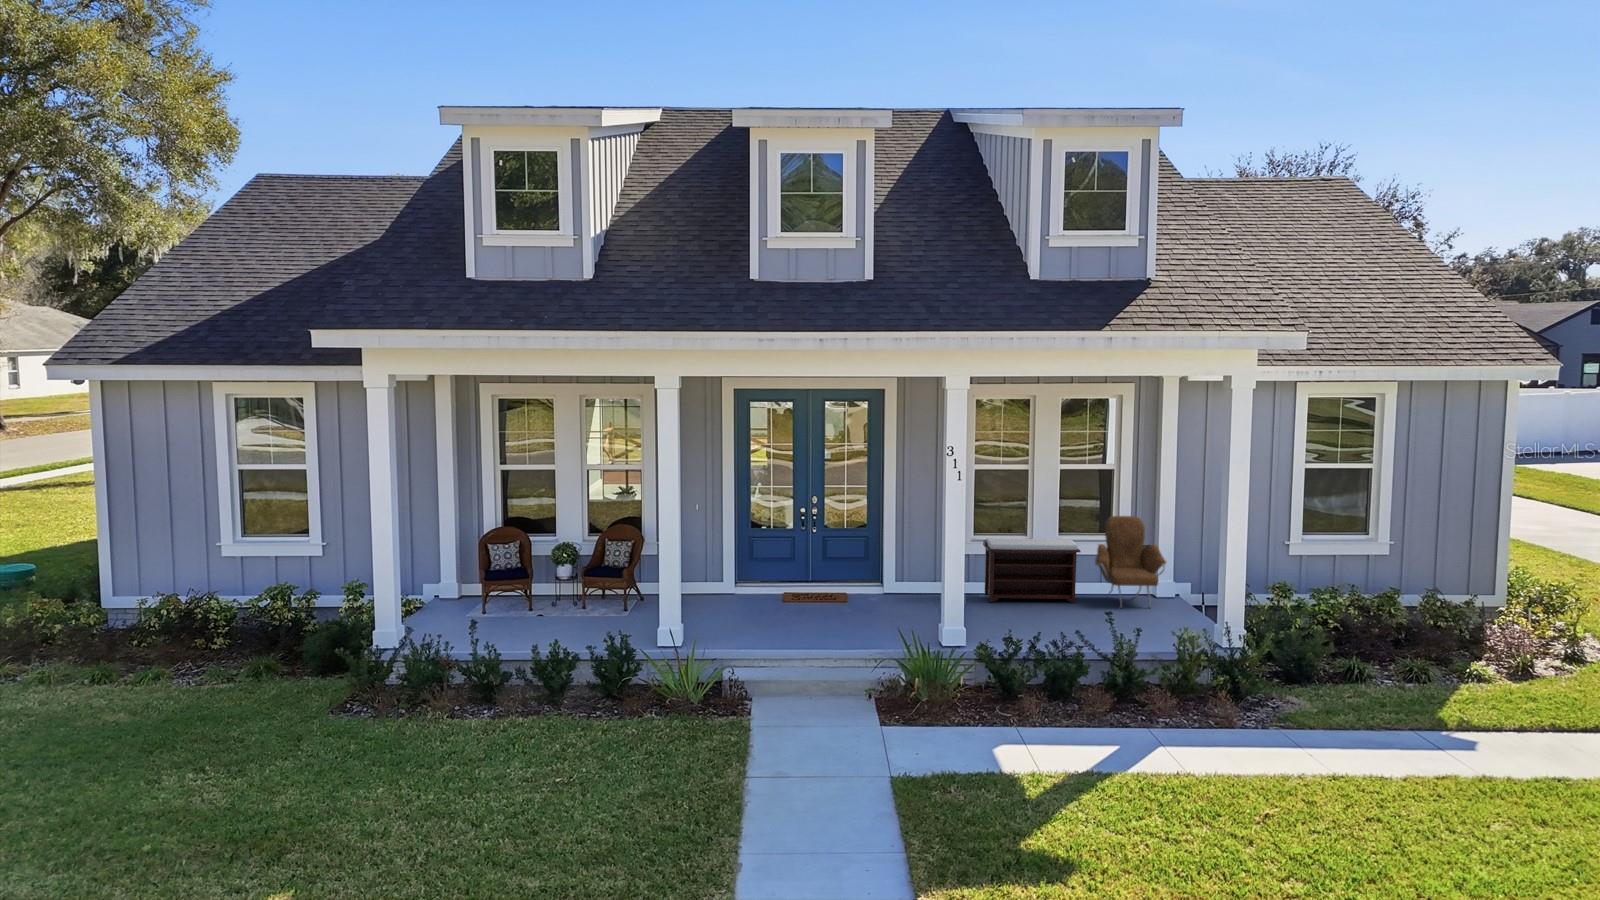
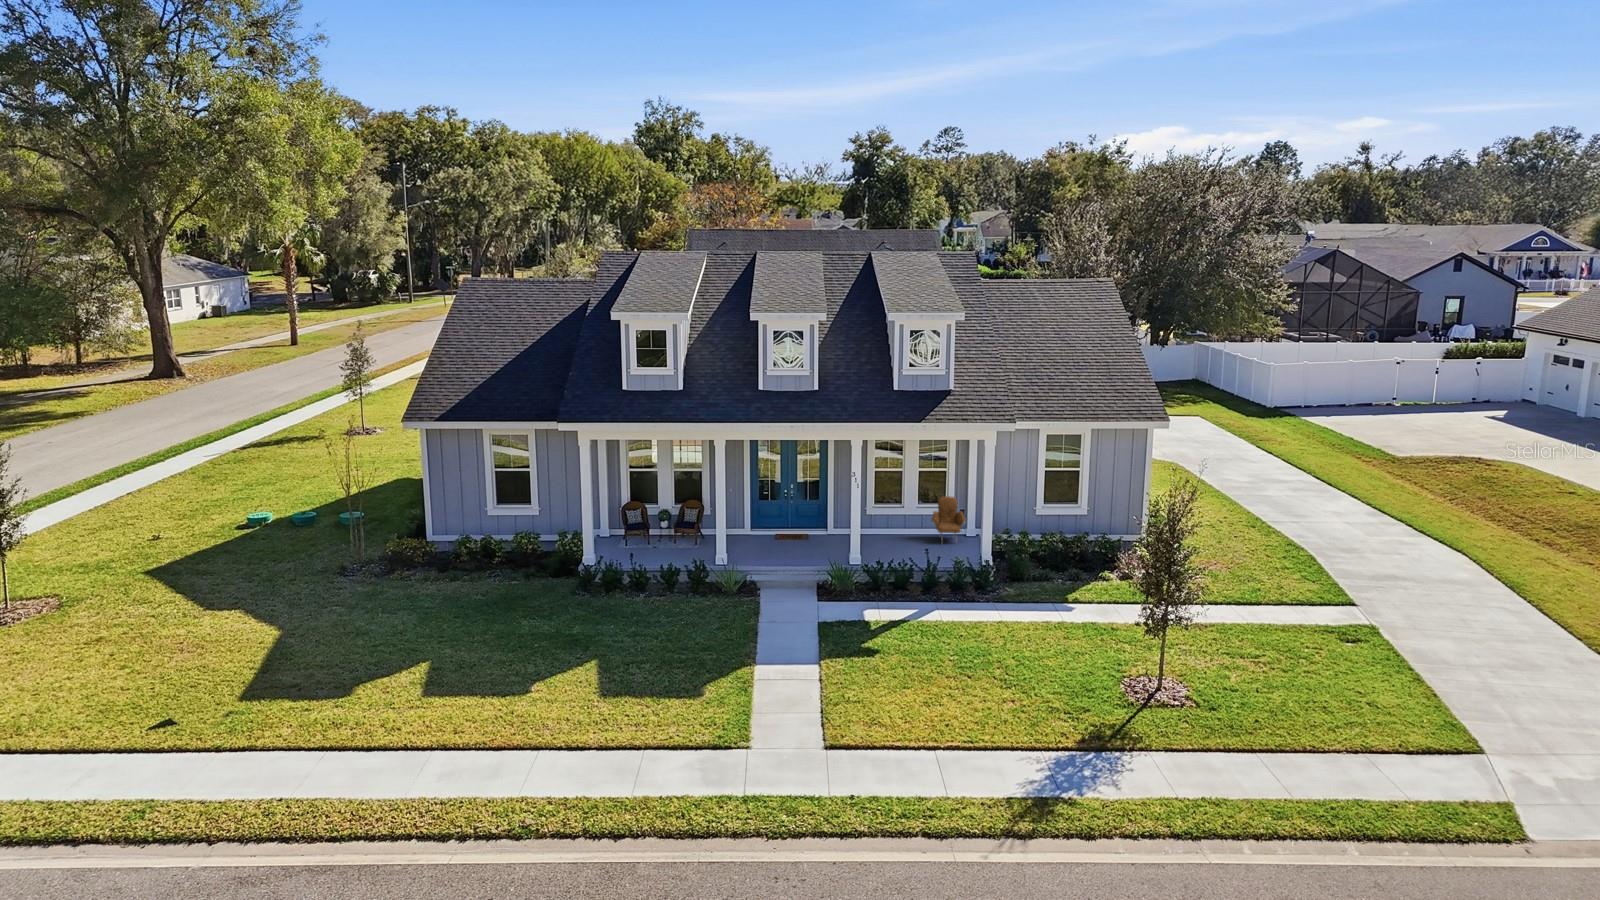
bench: present [983,538,1081,603] -> none [877,507,924,541]

